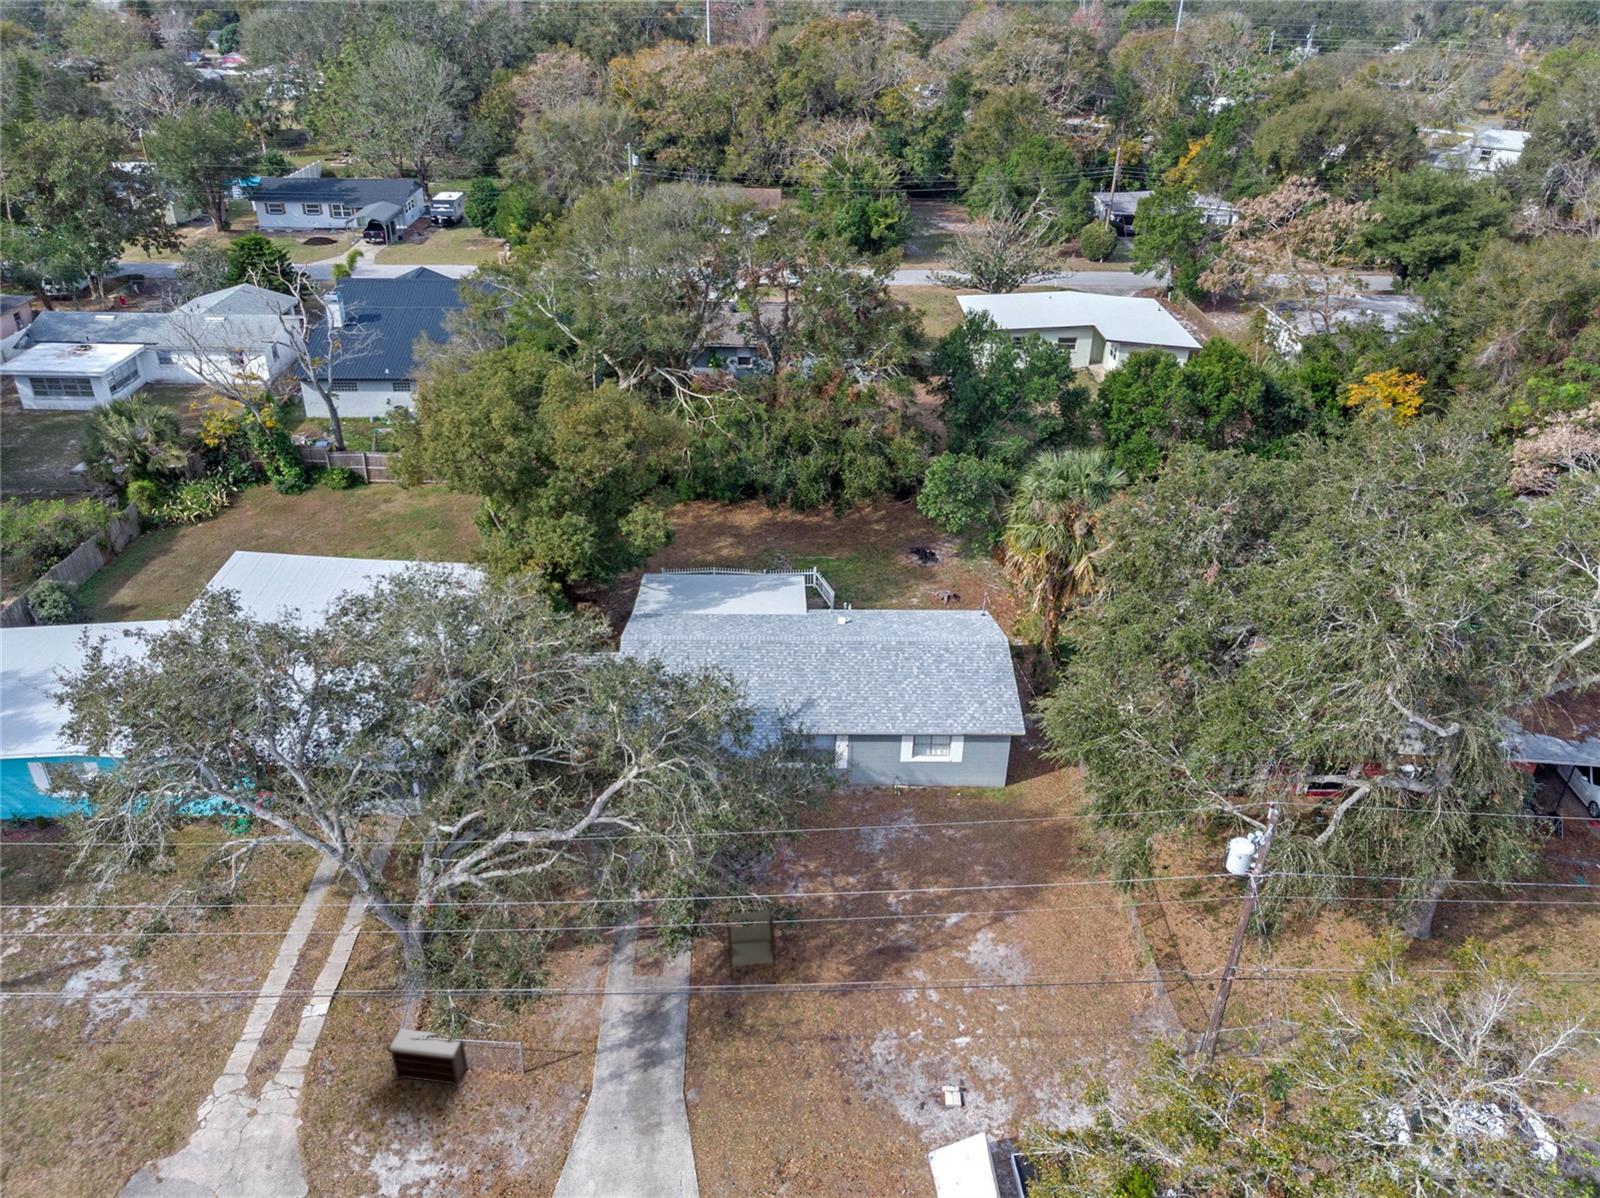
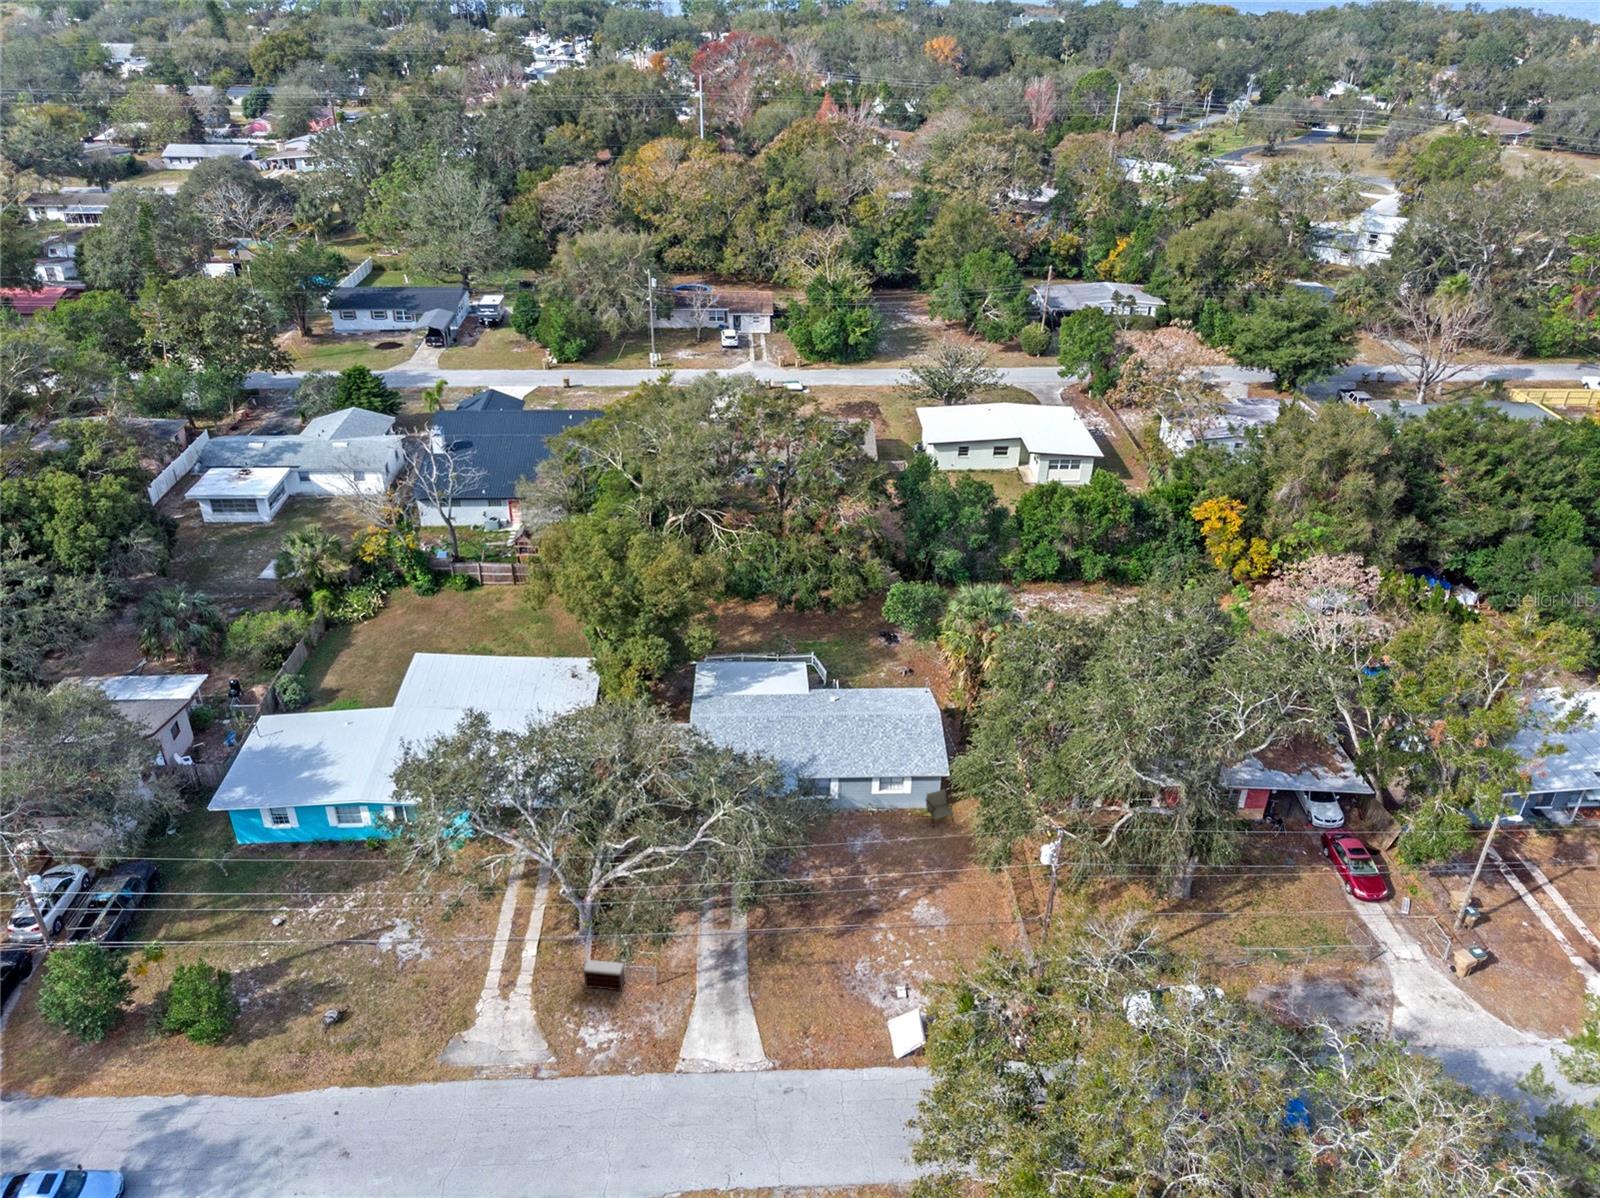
lounge chair: present [728,910,776,980] -> present [926,789,955,825]

